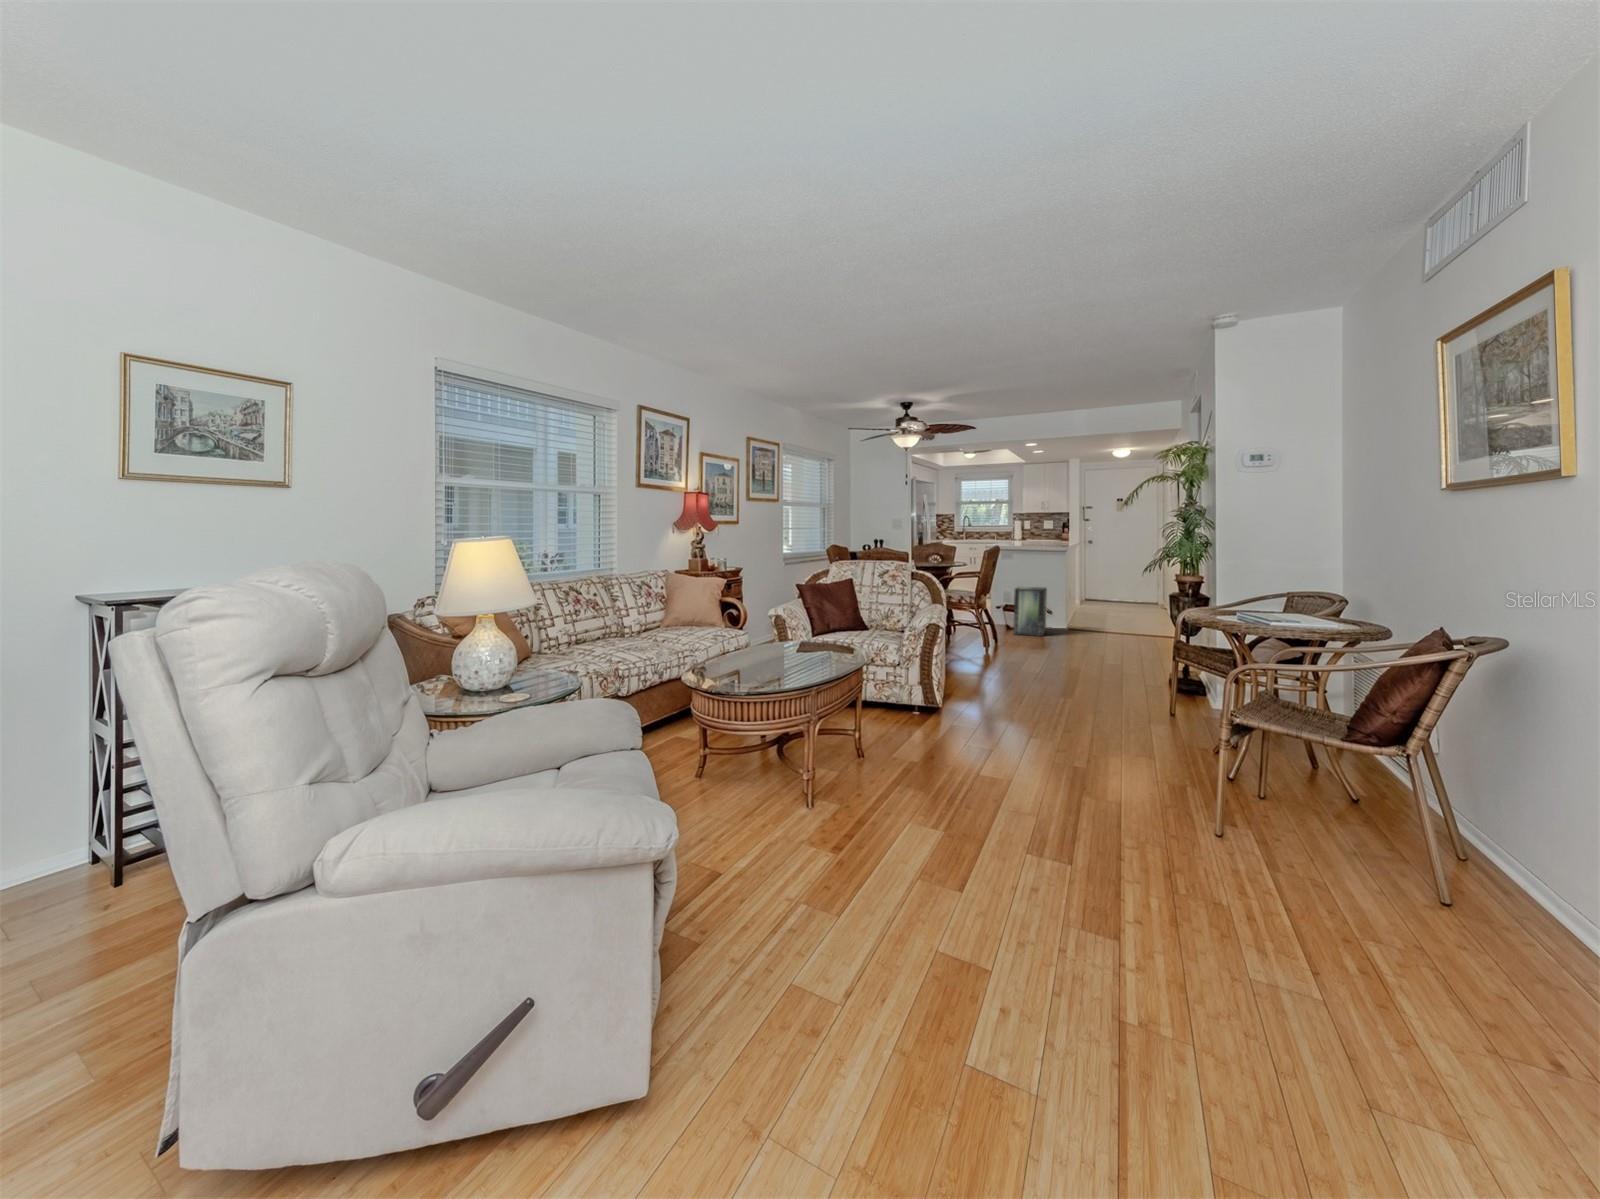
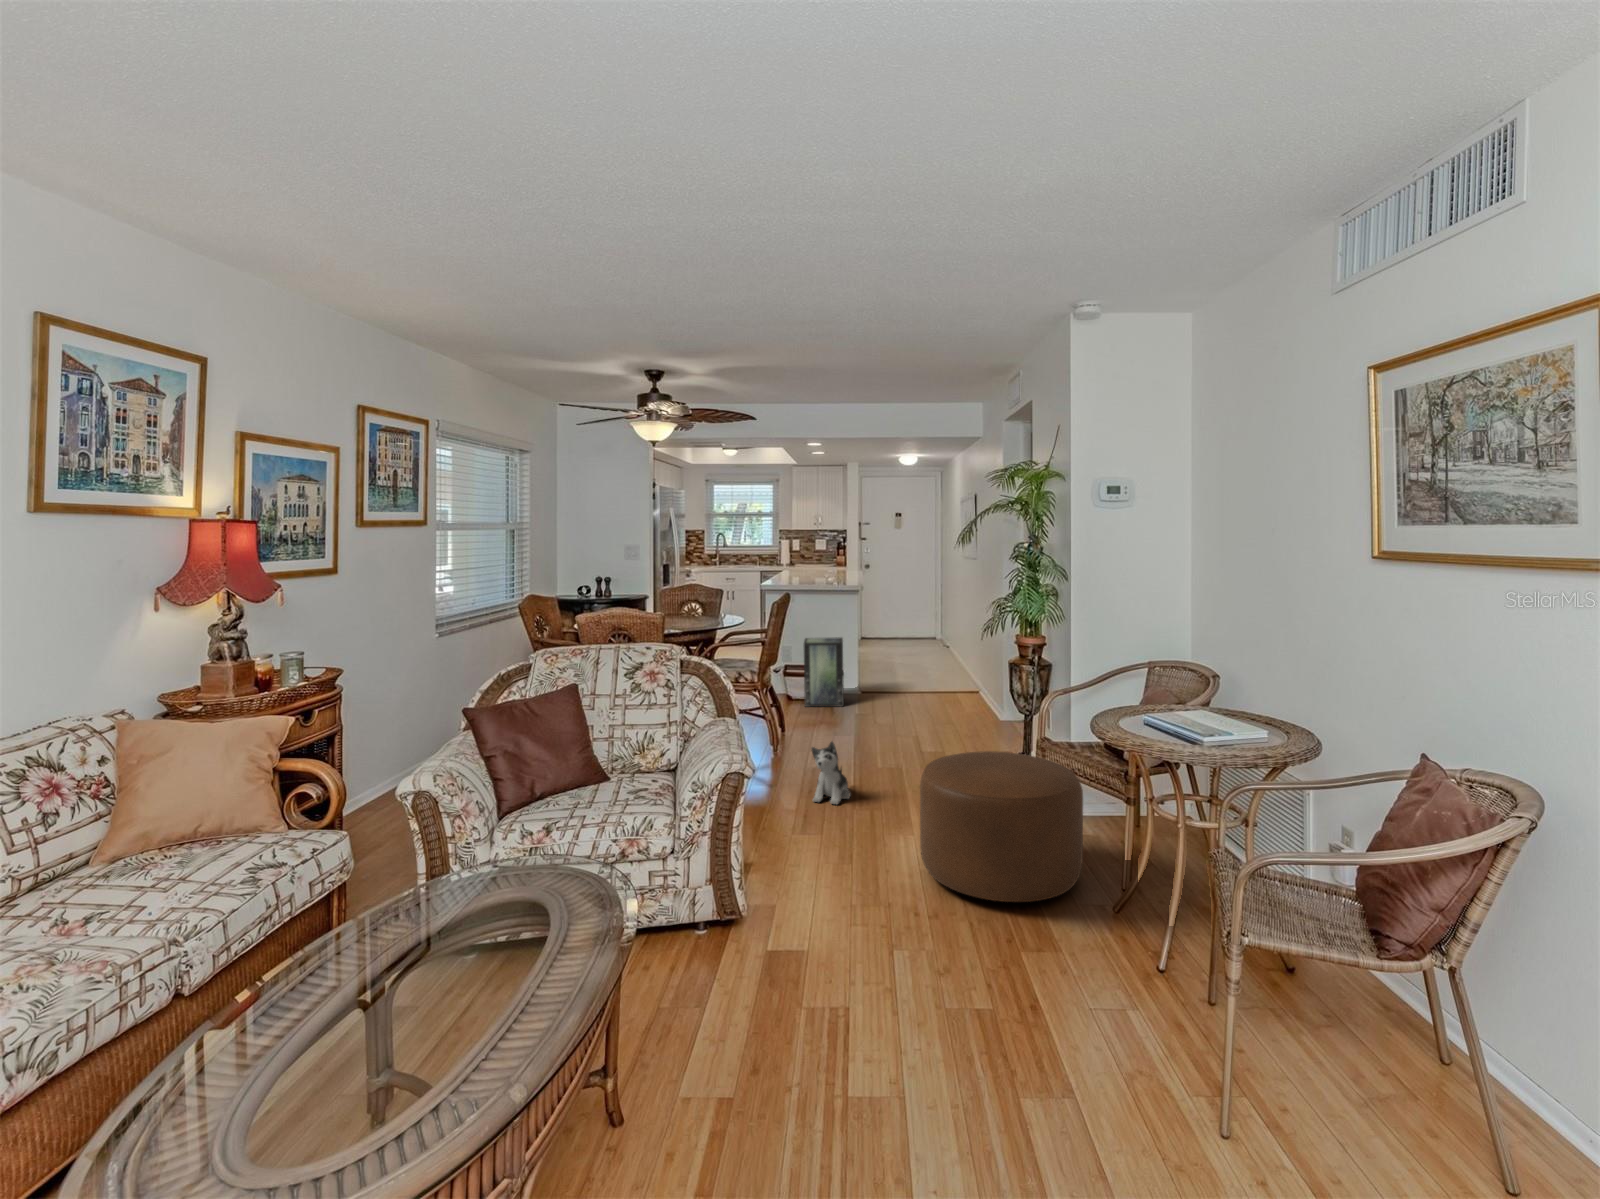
plush toy: none [996,637,1022,676] -> present [811,742,850,804]
ottoman: none [1048,638,1157,718] -> present [920,751,1083,902]

